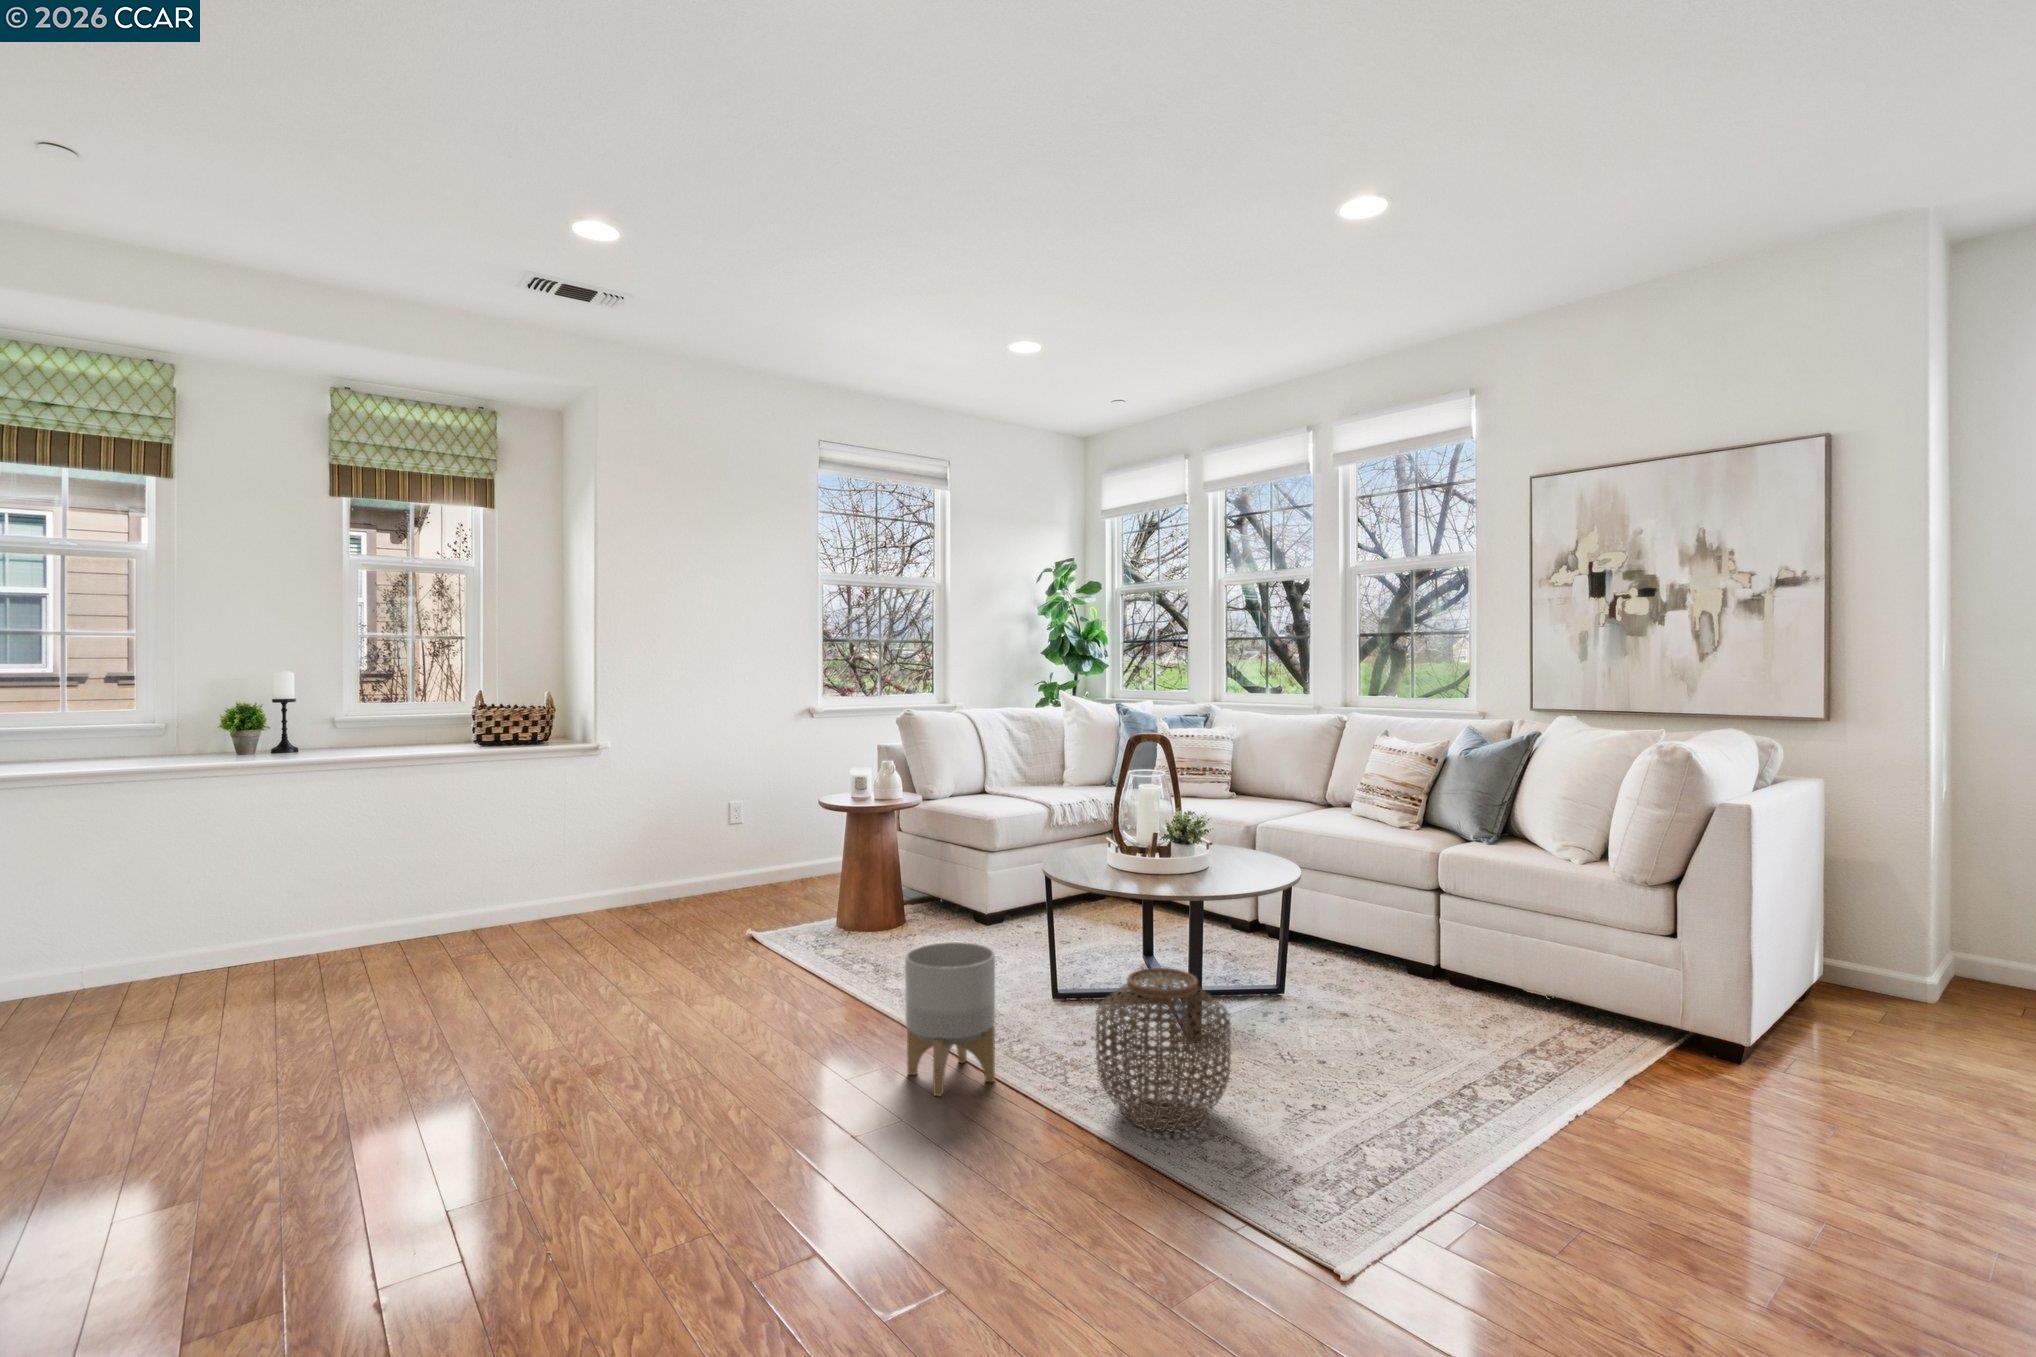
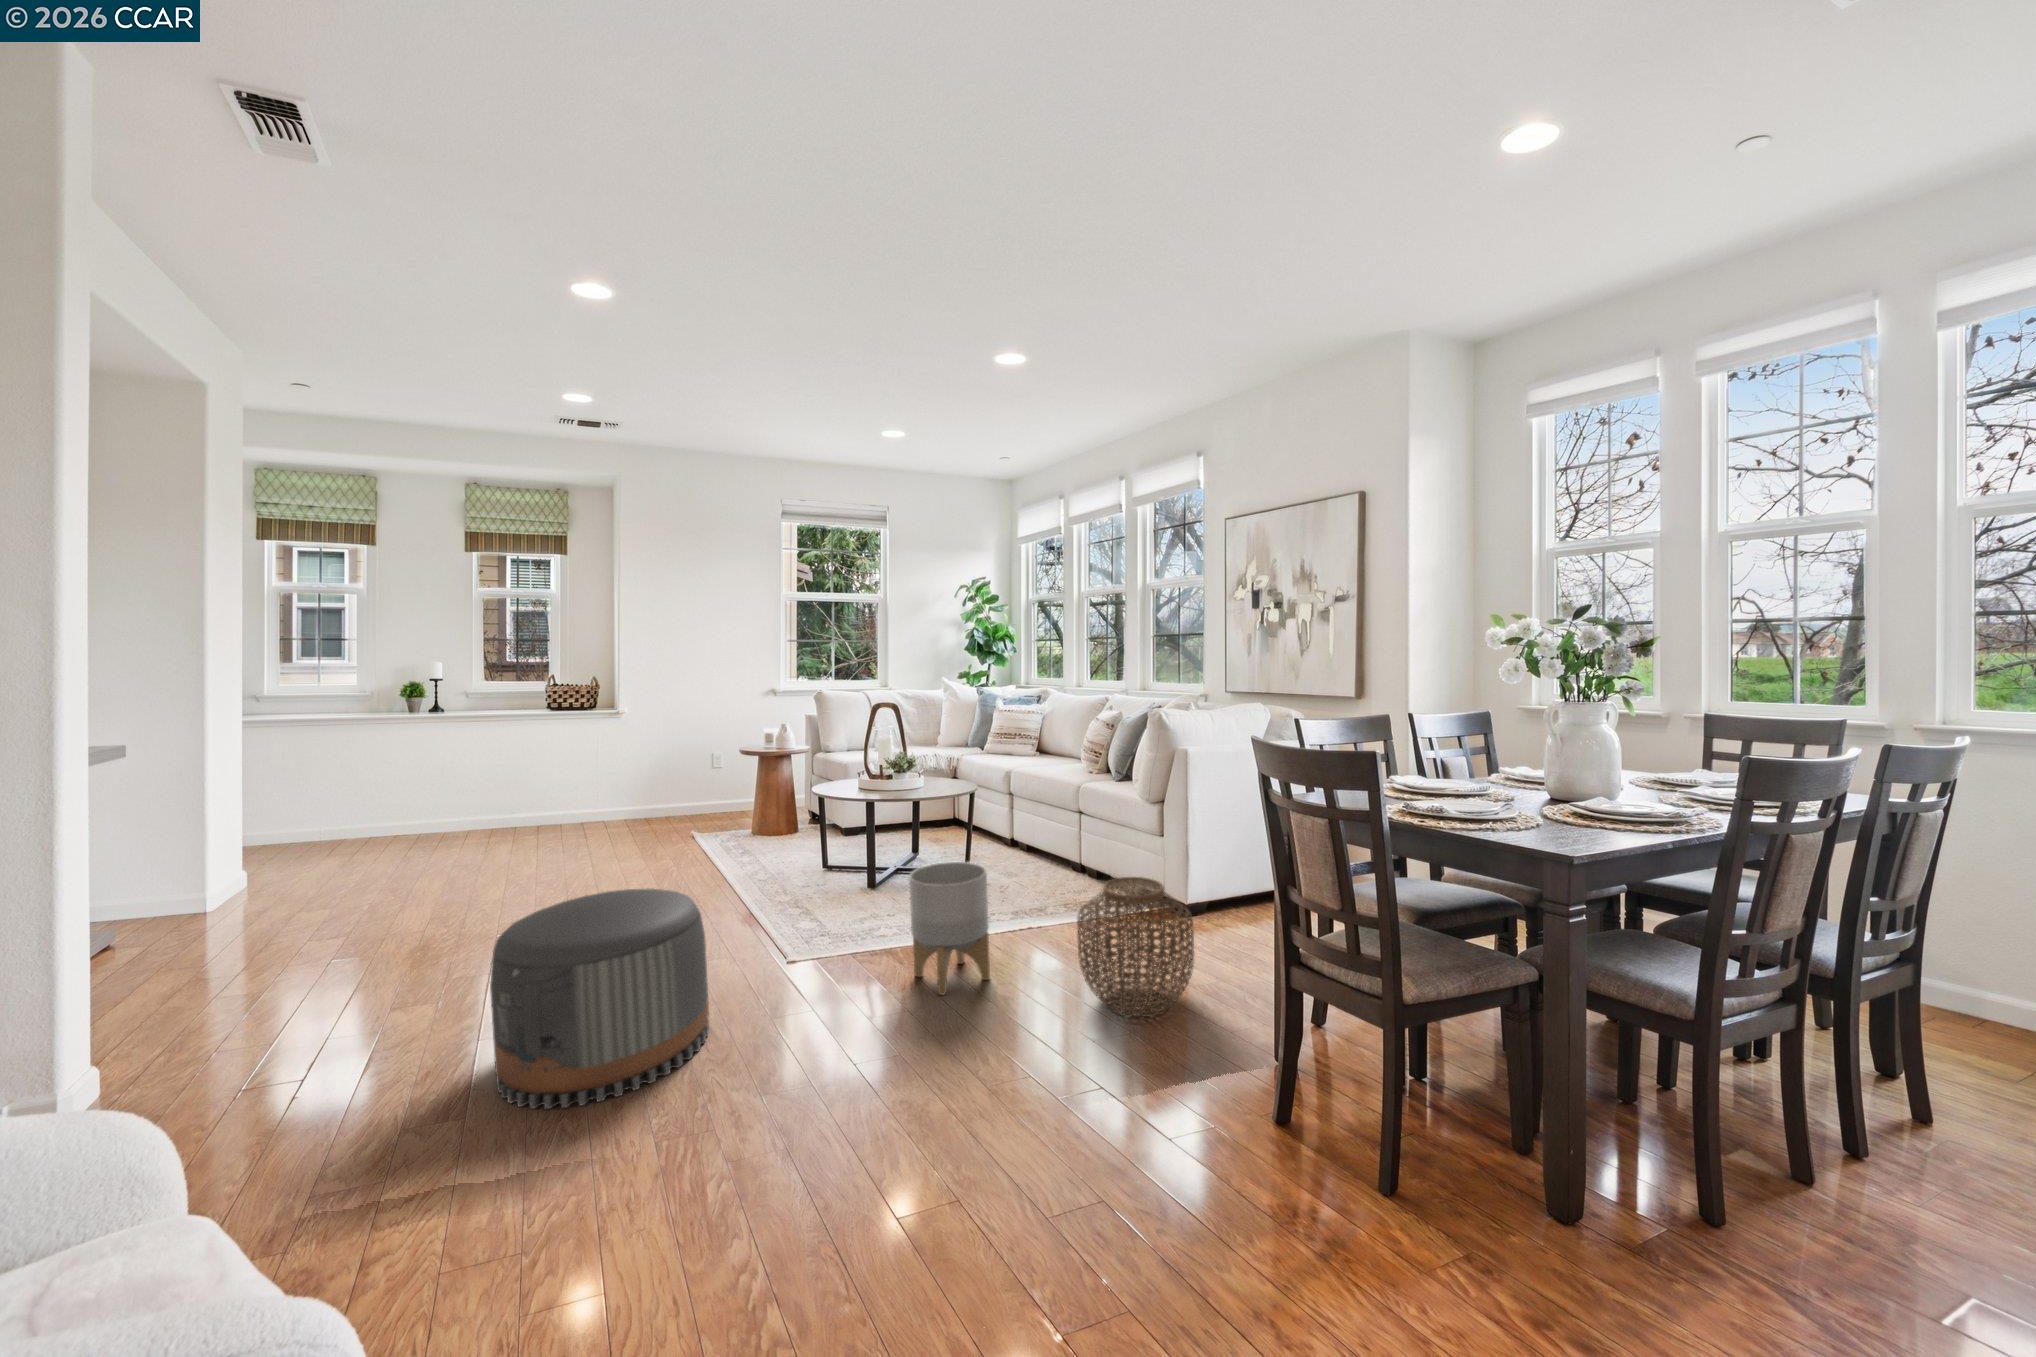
pouf: none [445,956,674,1192] -> present [490,889,709,1109]

